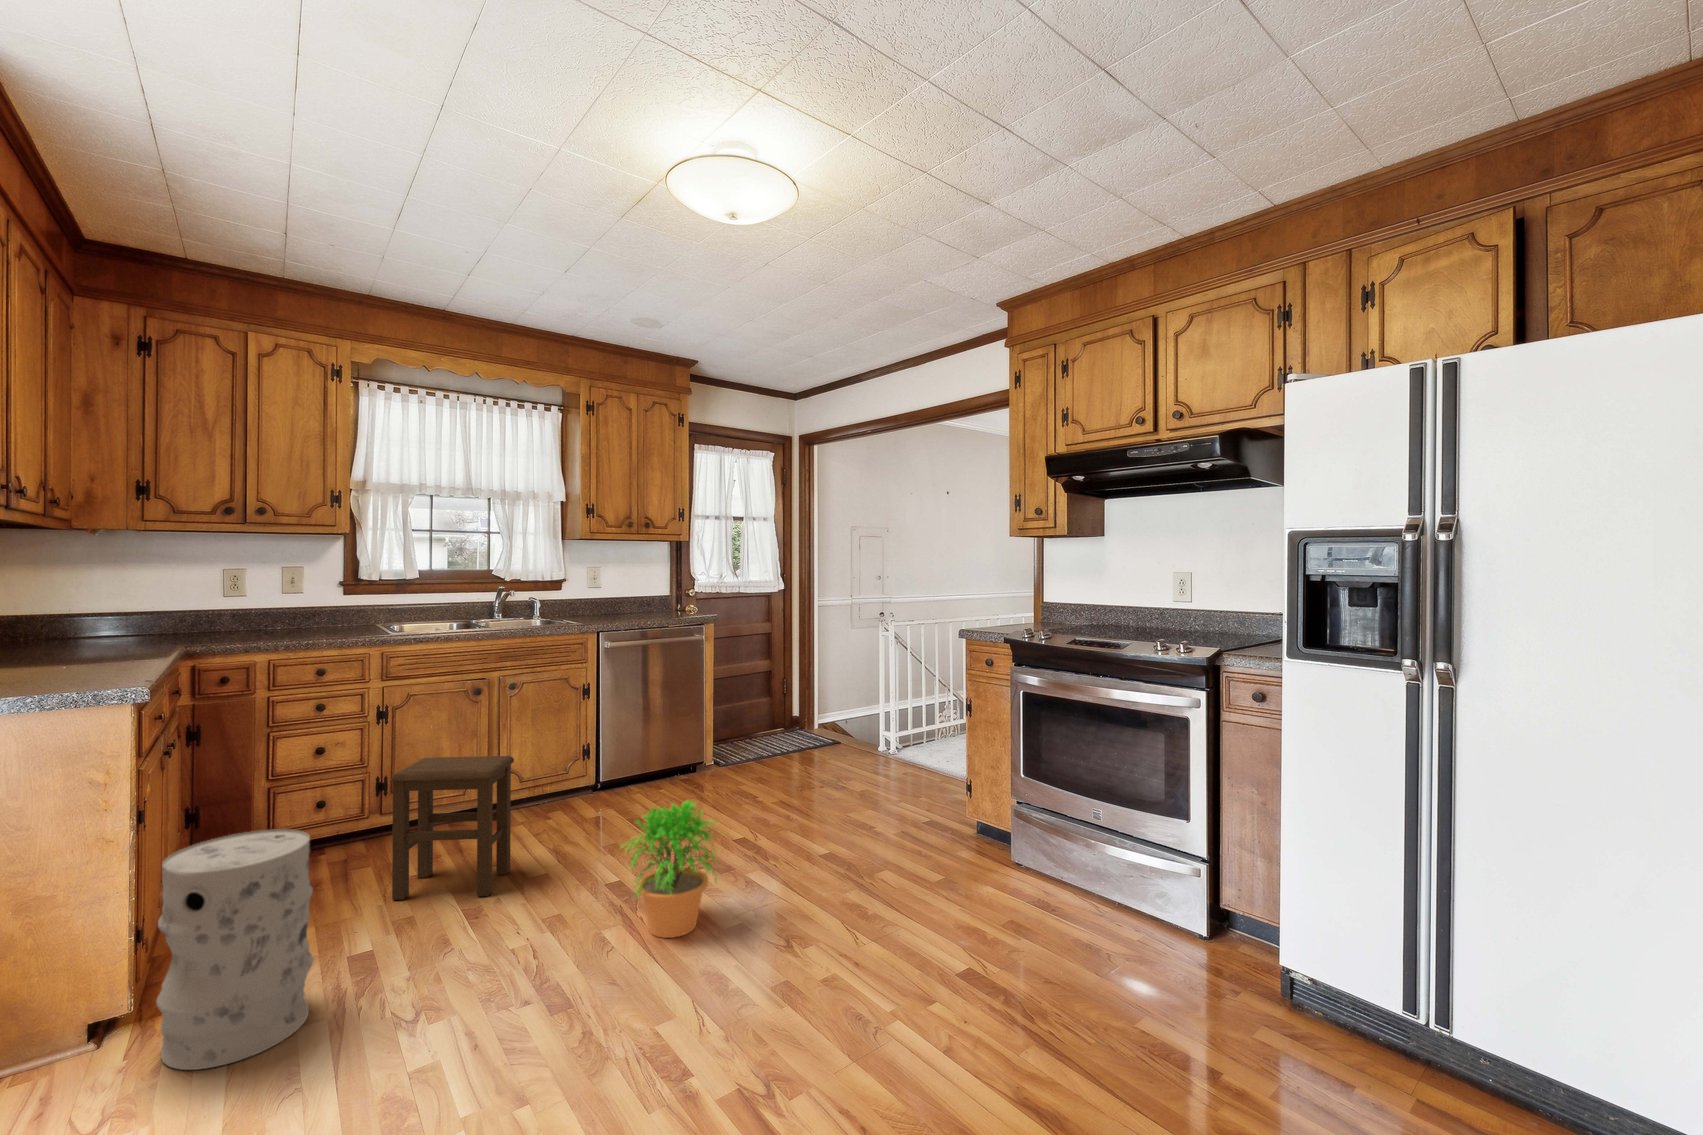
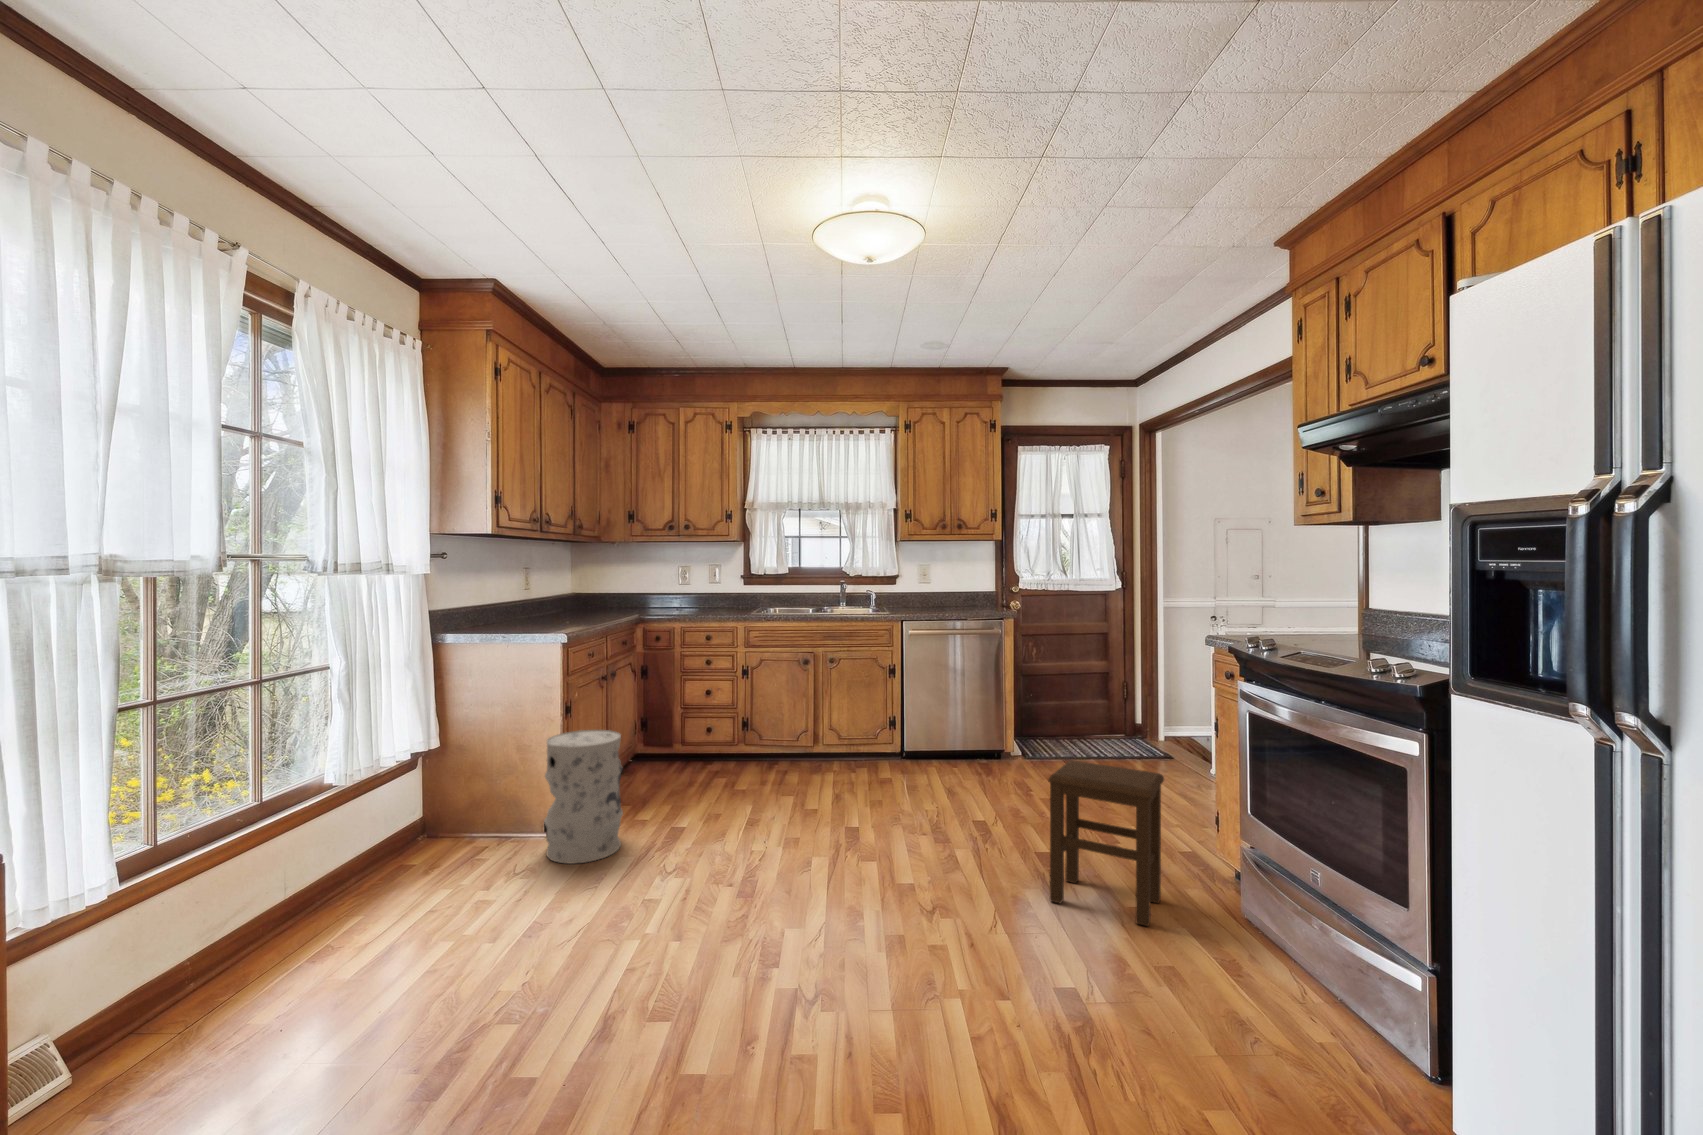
stool: present [391,756,514,900] -> present [1048,760,1164,926]
potted plant: present [622,800,720,938] -> none [807,762,892,875]

